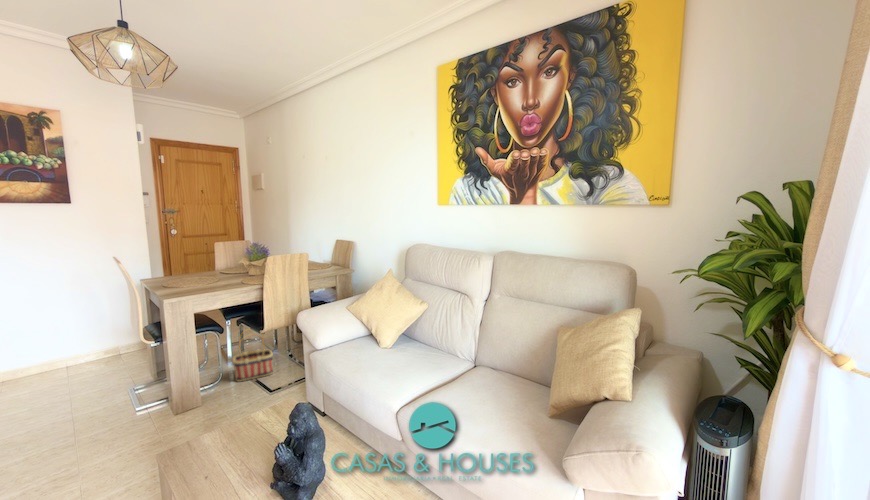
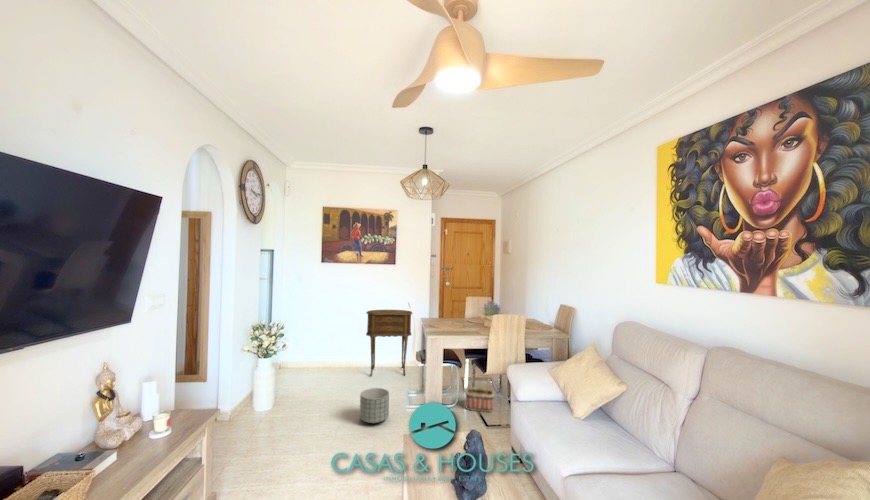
side table: none [14,273,123,387] -> present [366,310,412,376]
planter: none [32,397,104,461] -> present [360,388,389,423]

